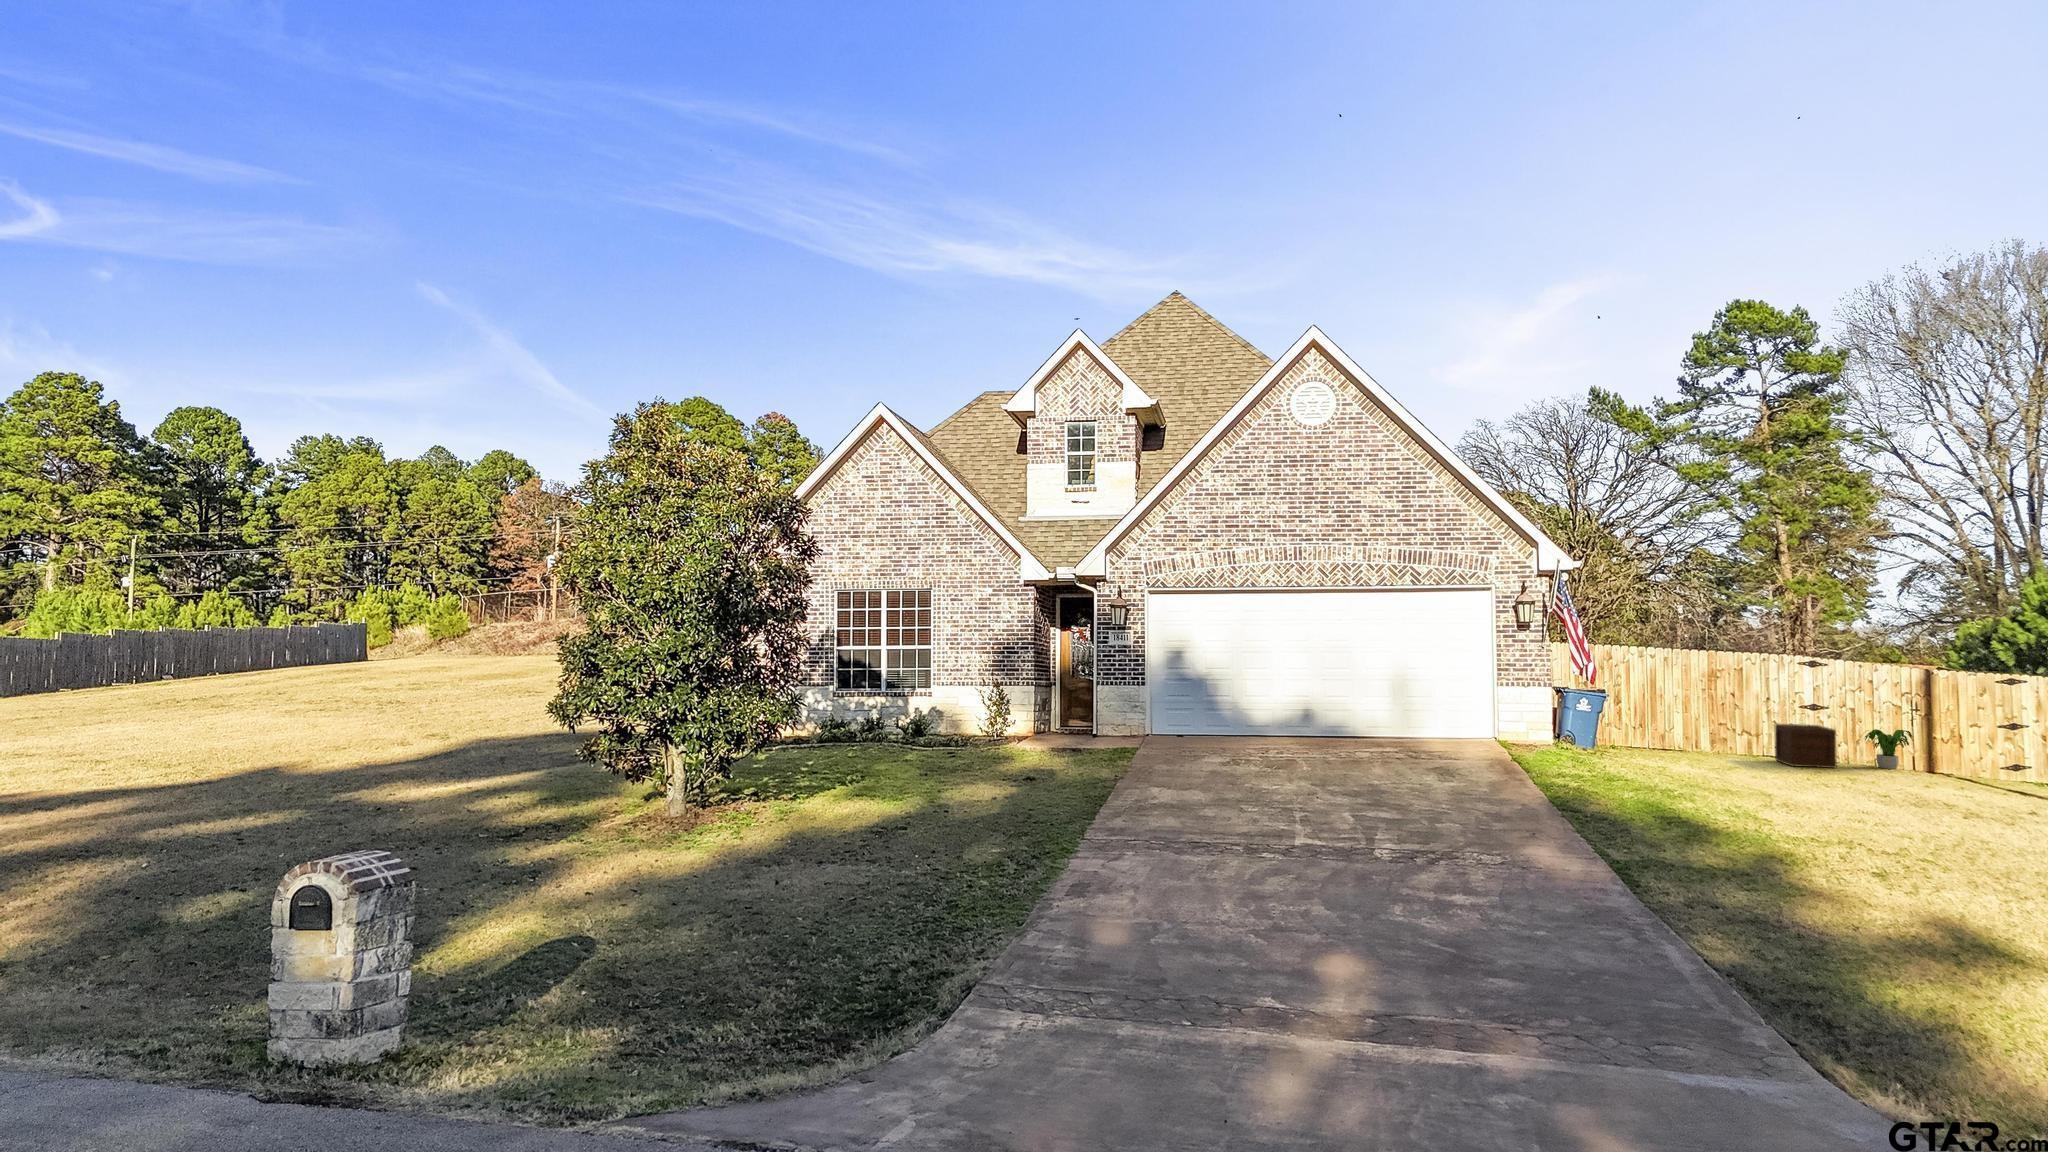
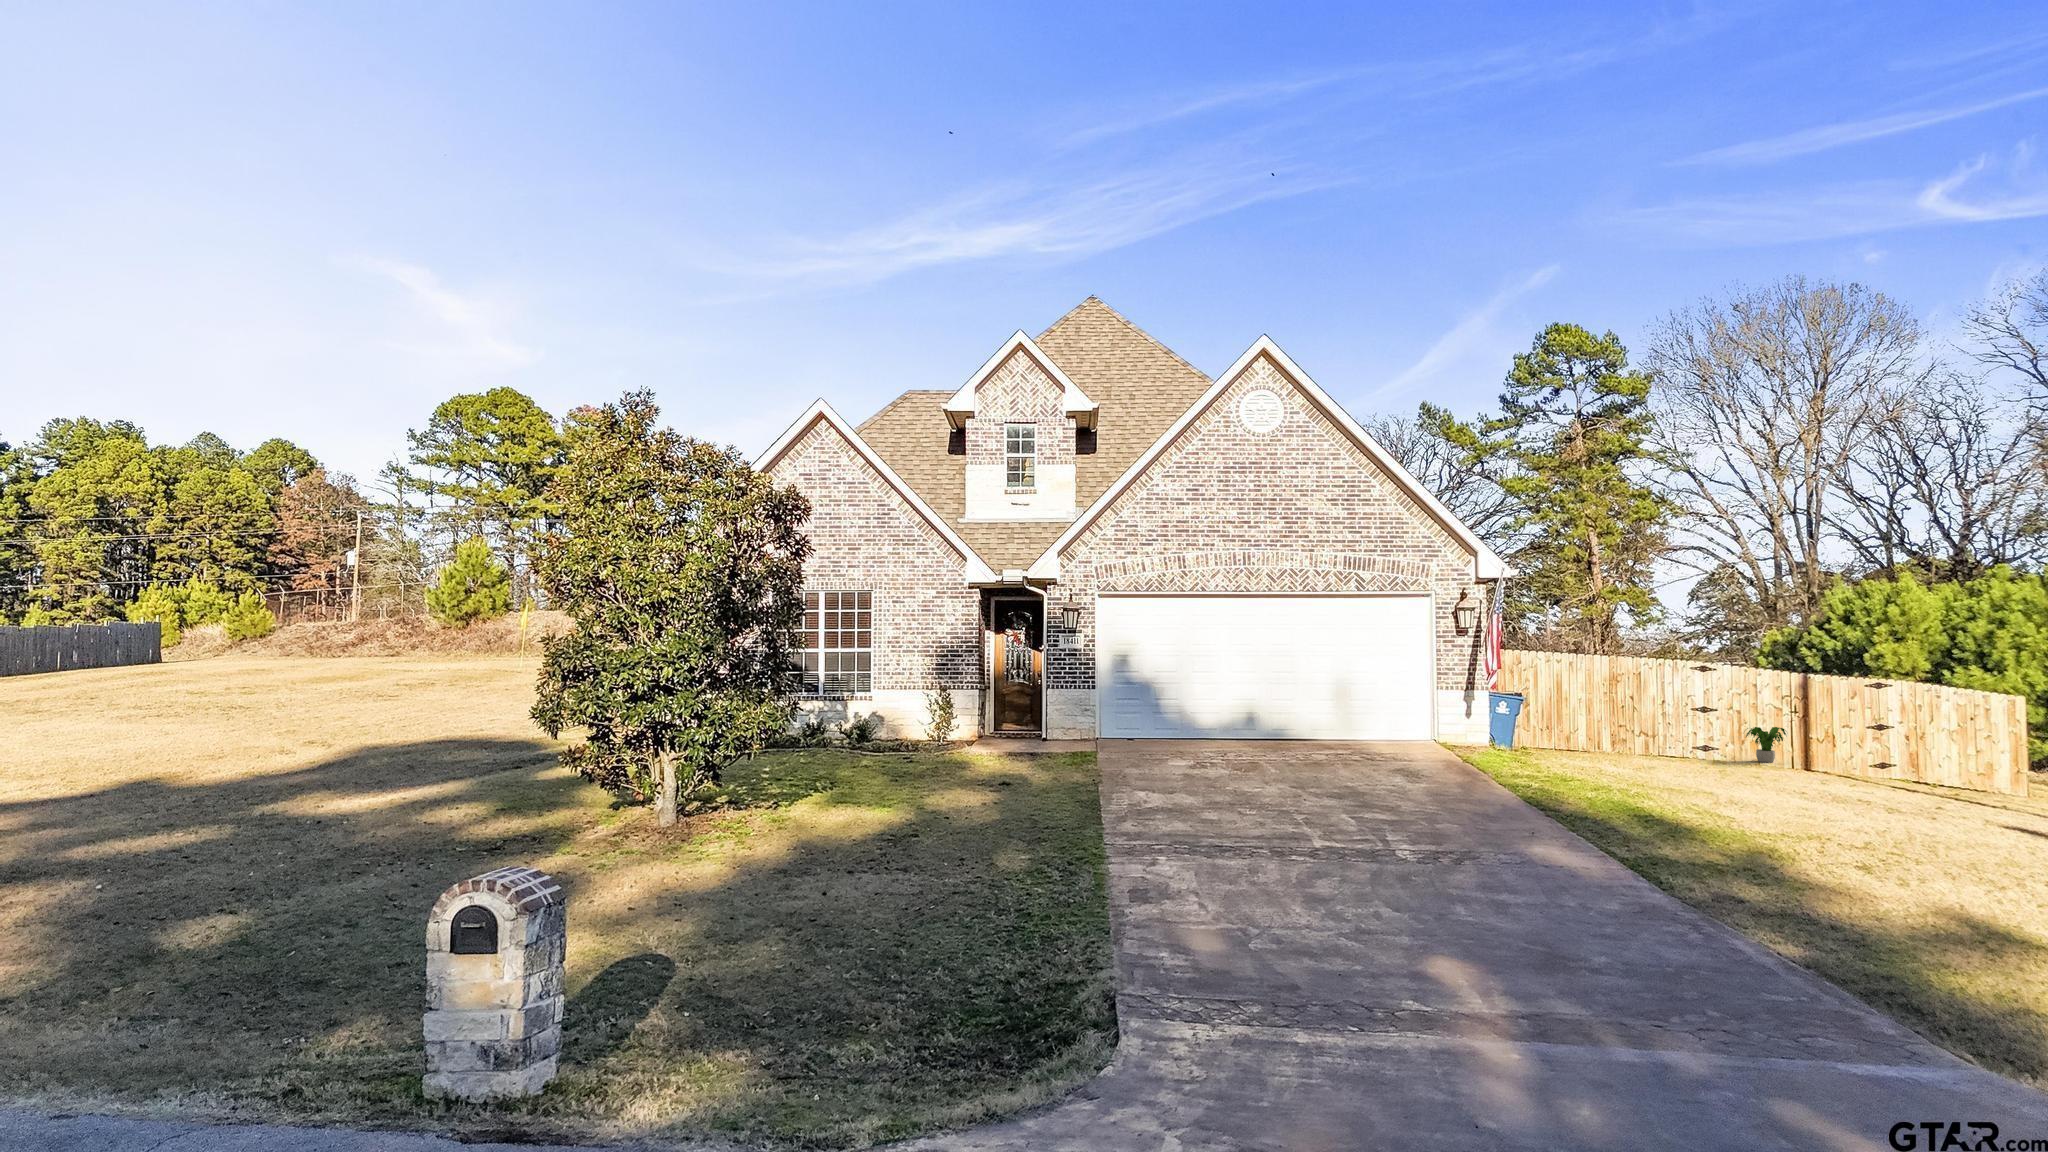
wooden crate: present [1775,724,1837,768] -> none [1670,723,1725,763]

